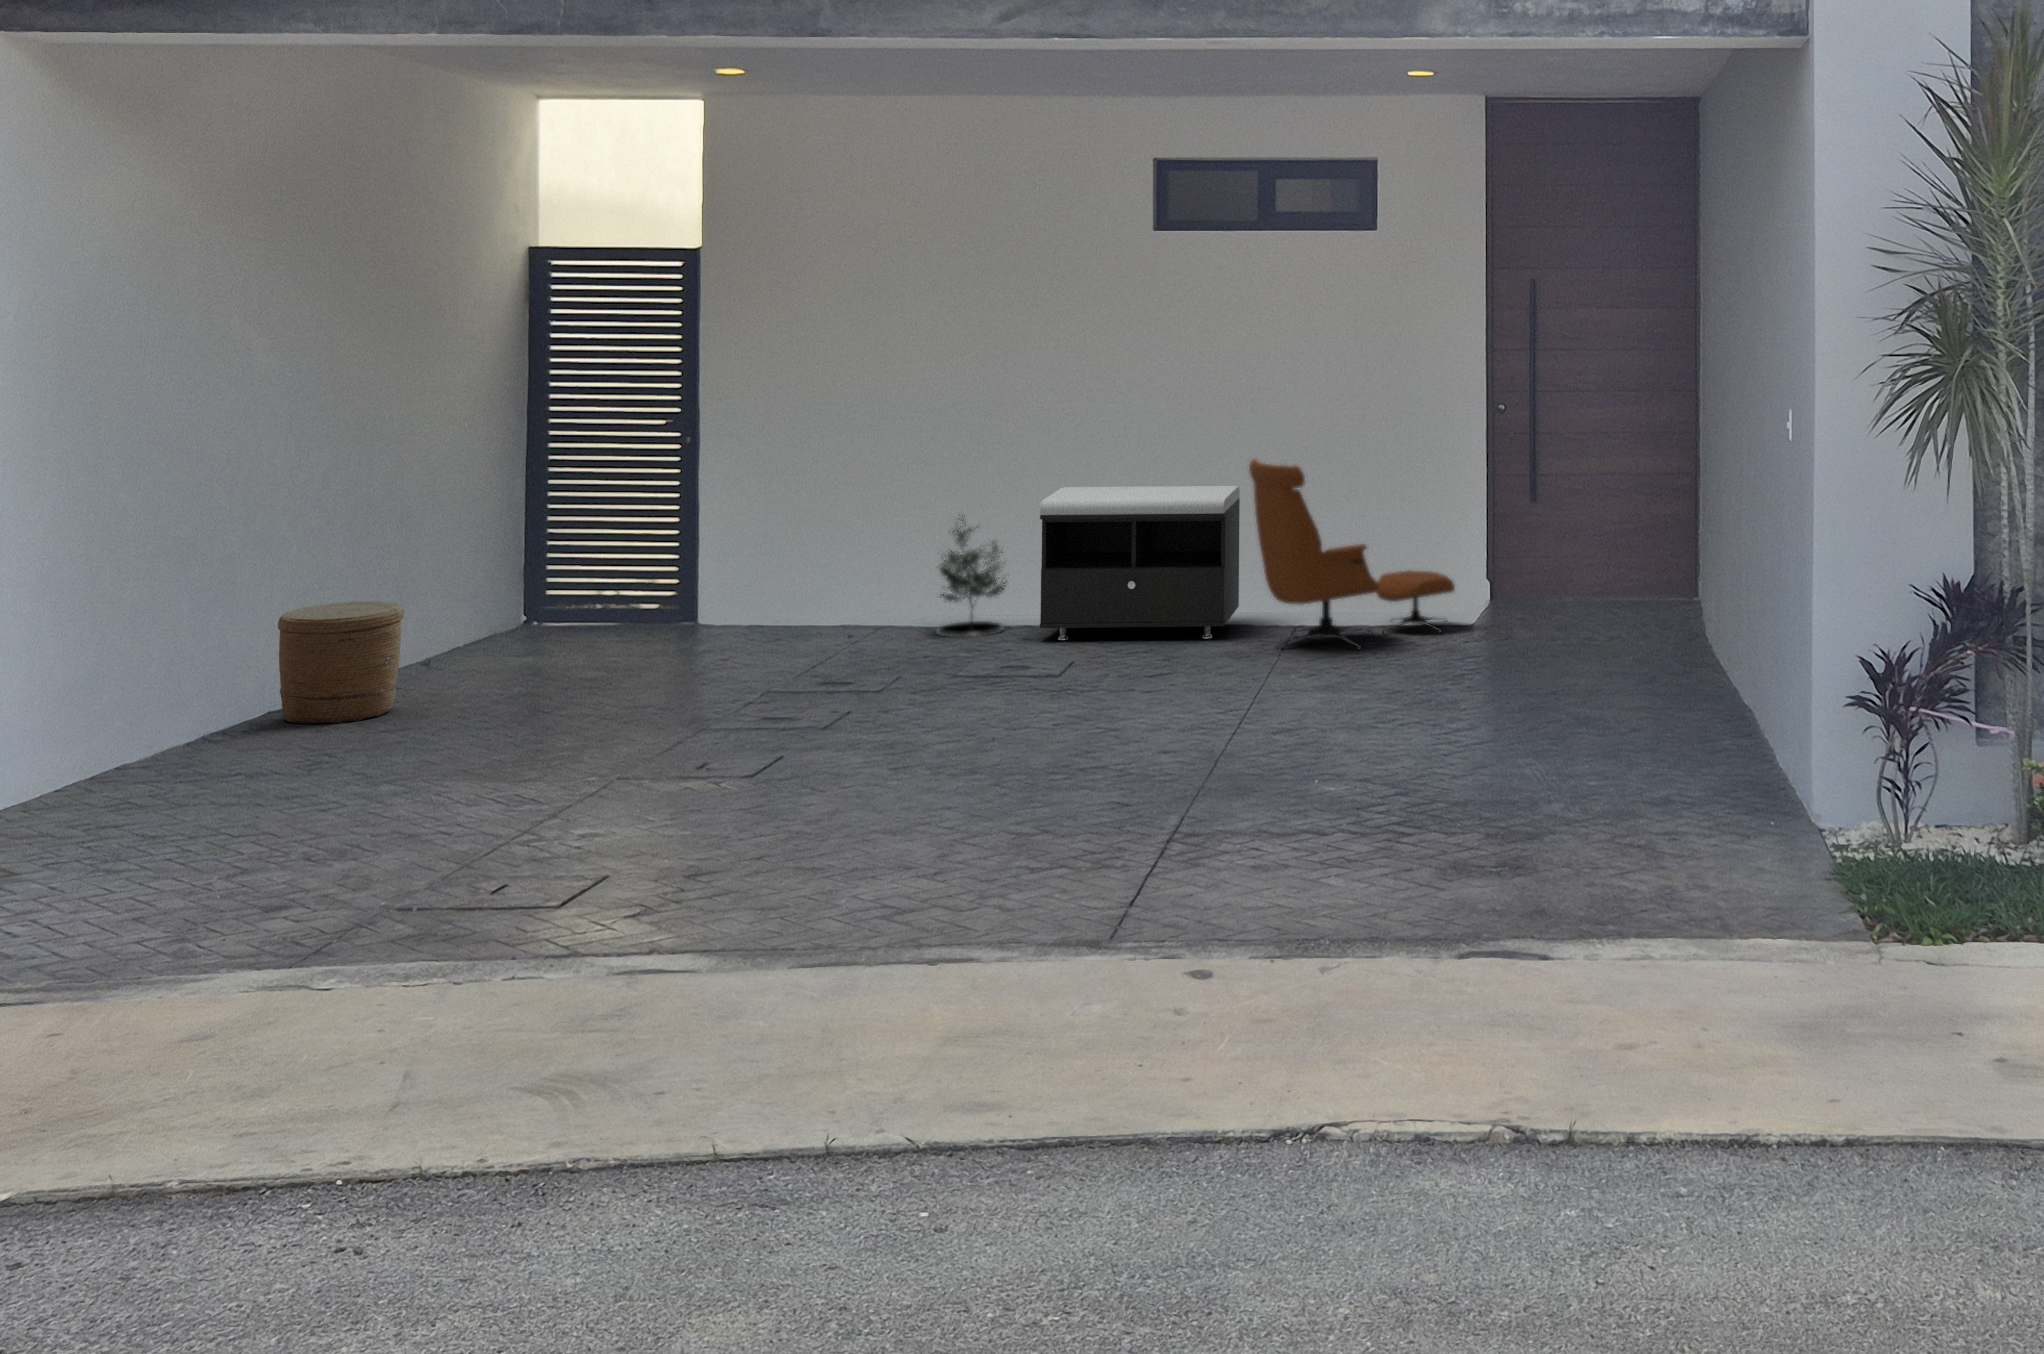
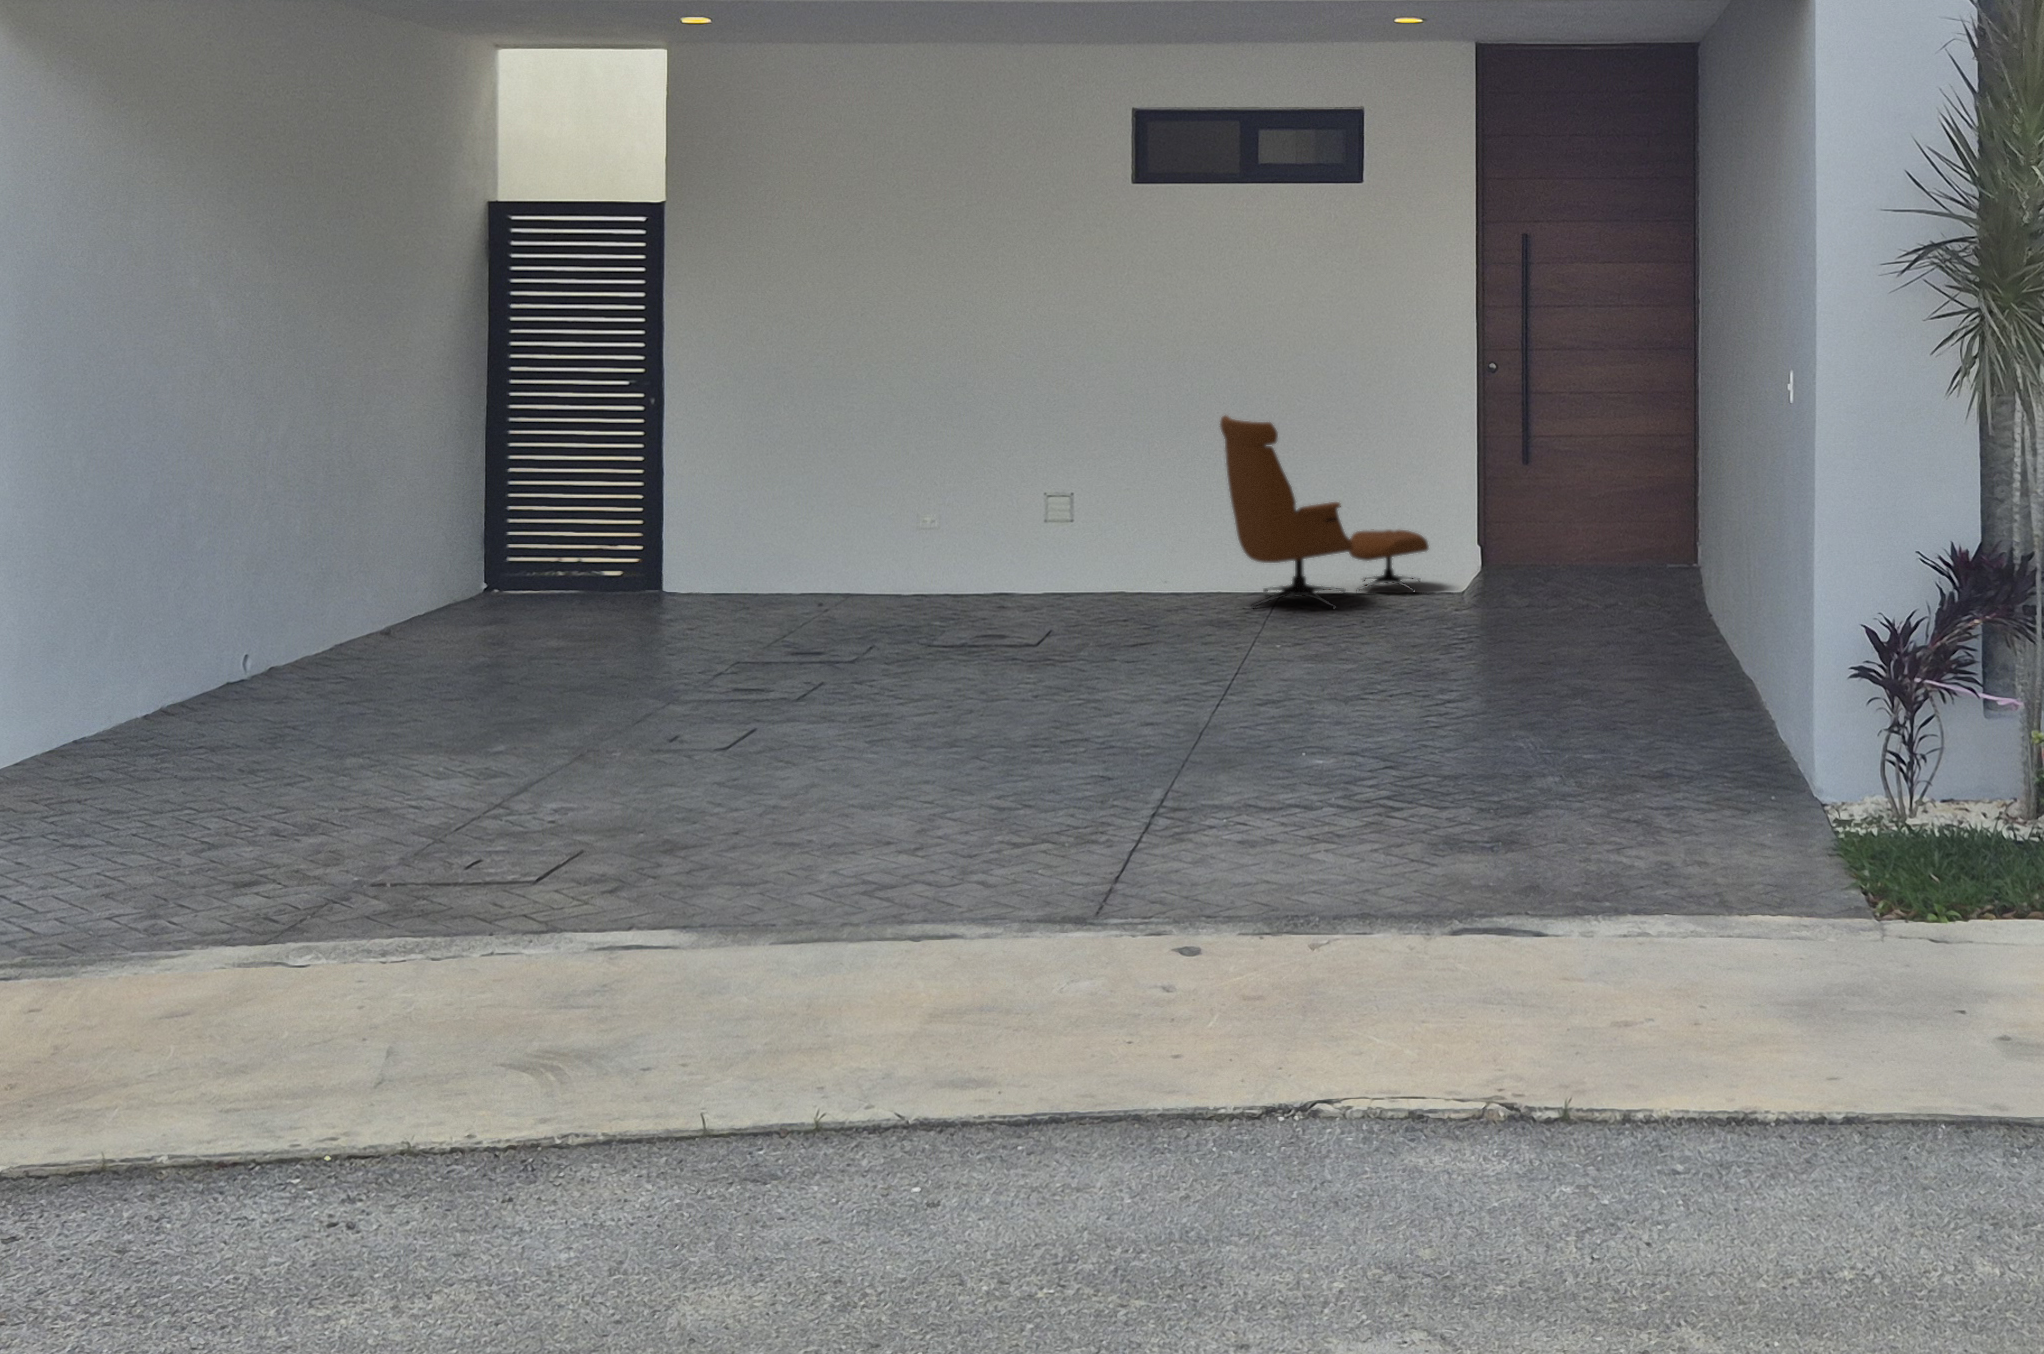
storage bench: present [1040,486,1240,640] -> none [1009,442,1208,598]
potted tree: present [936,515,1007,637] -> none [901,467,978,594]
woven basket: present [278,601,404,724] -> none [271,554,391,675]

